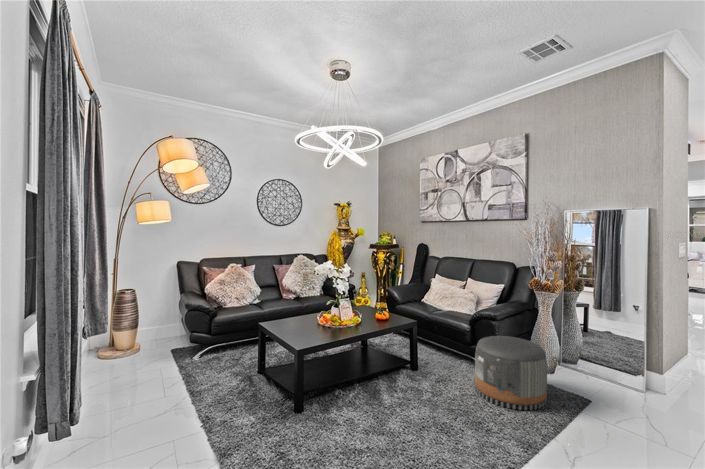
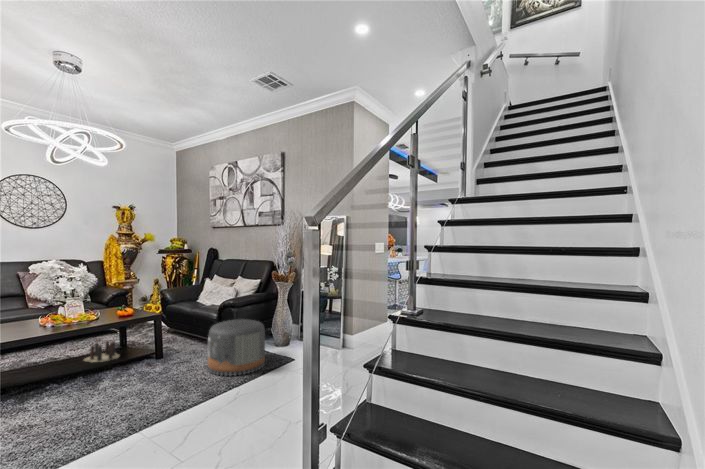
candle: none [345,341,385,366] -> present [84,340,120,362]

